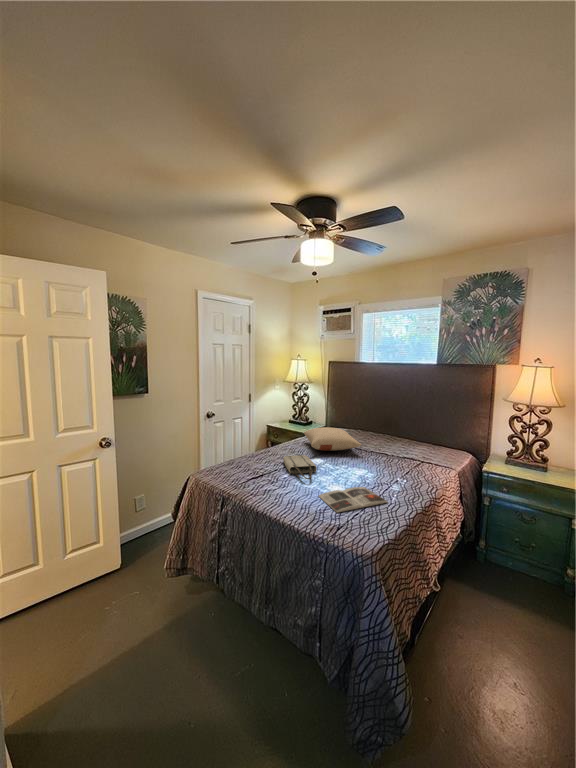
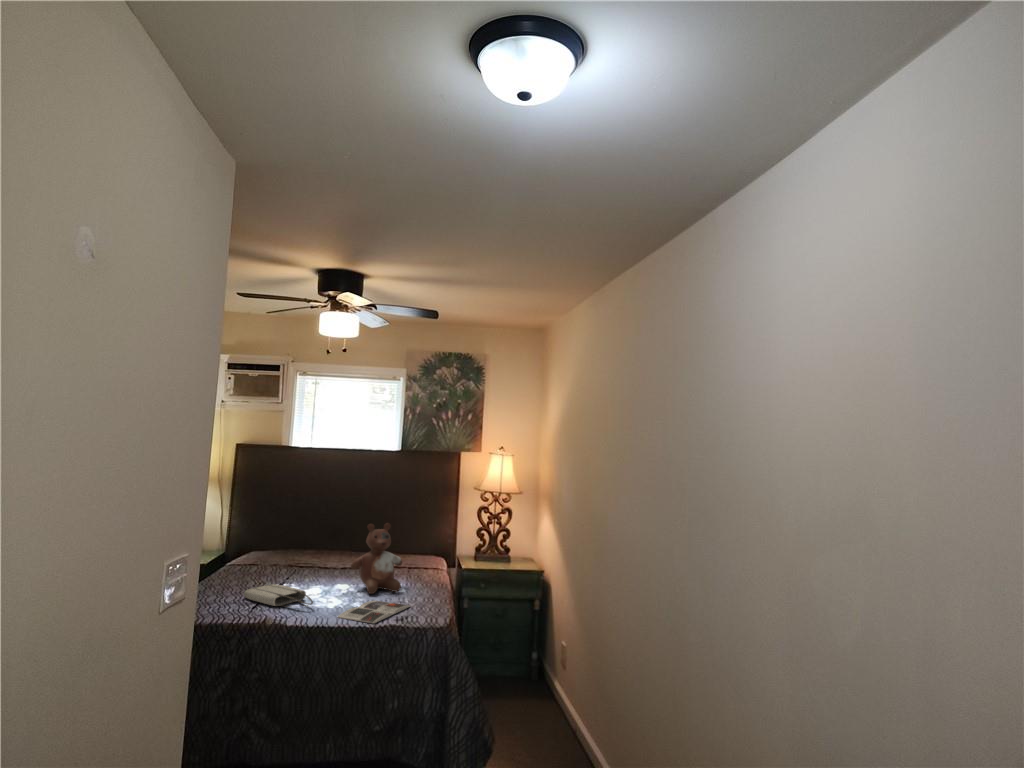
stuffed bear: none [358,422,404,483] -> present [351,523,402,594]
pillow: present [304,427,361,451] -> none [238,544,337,577]

